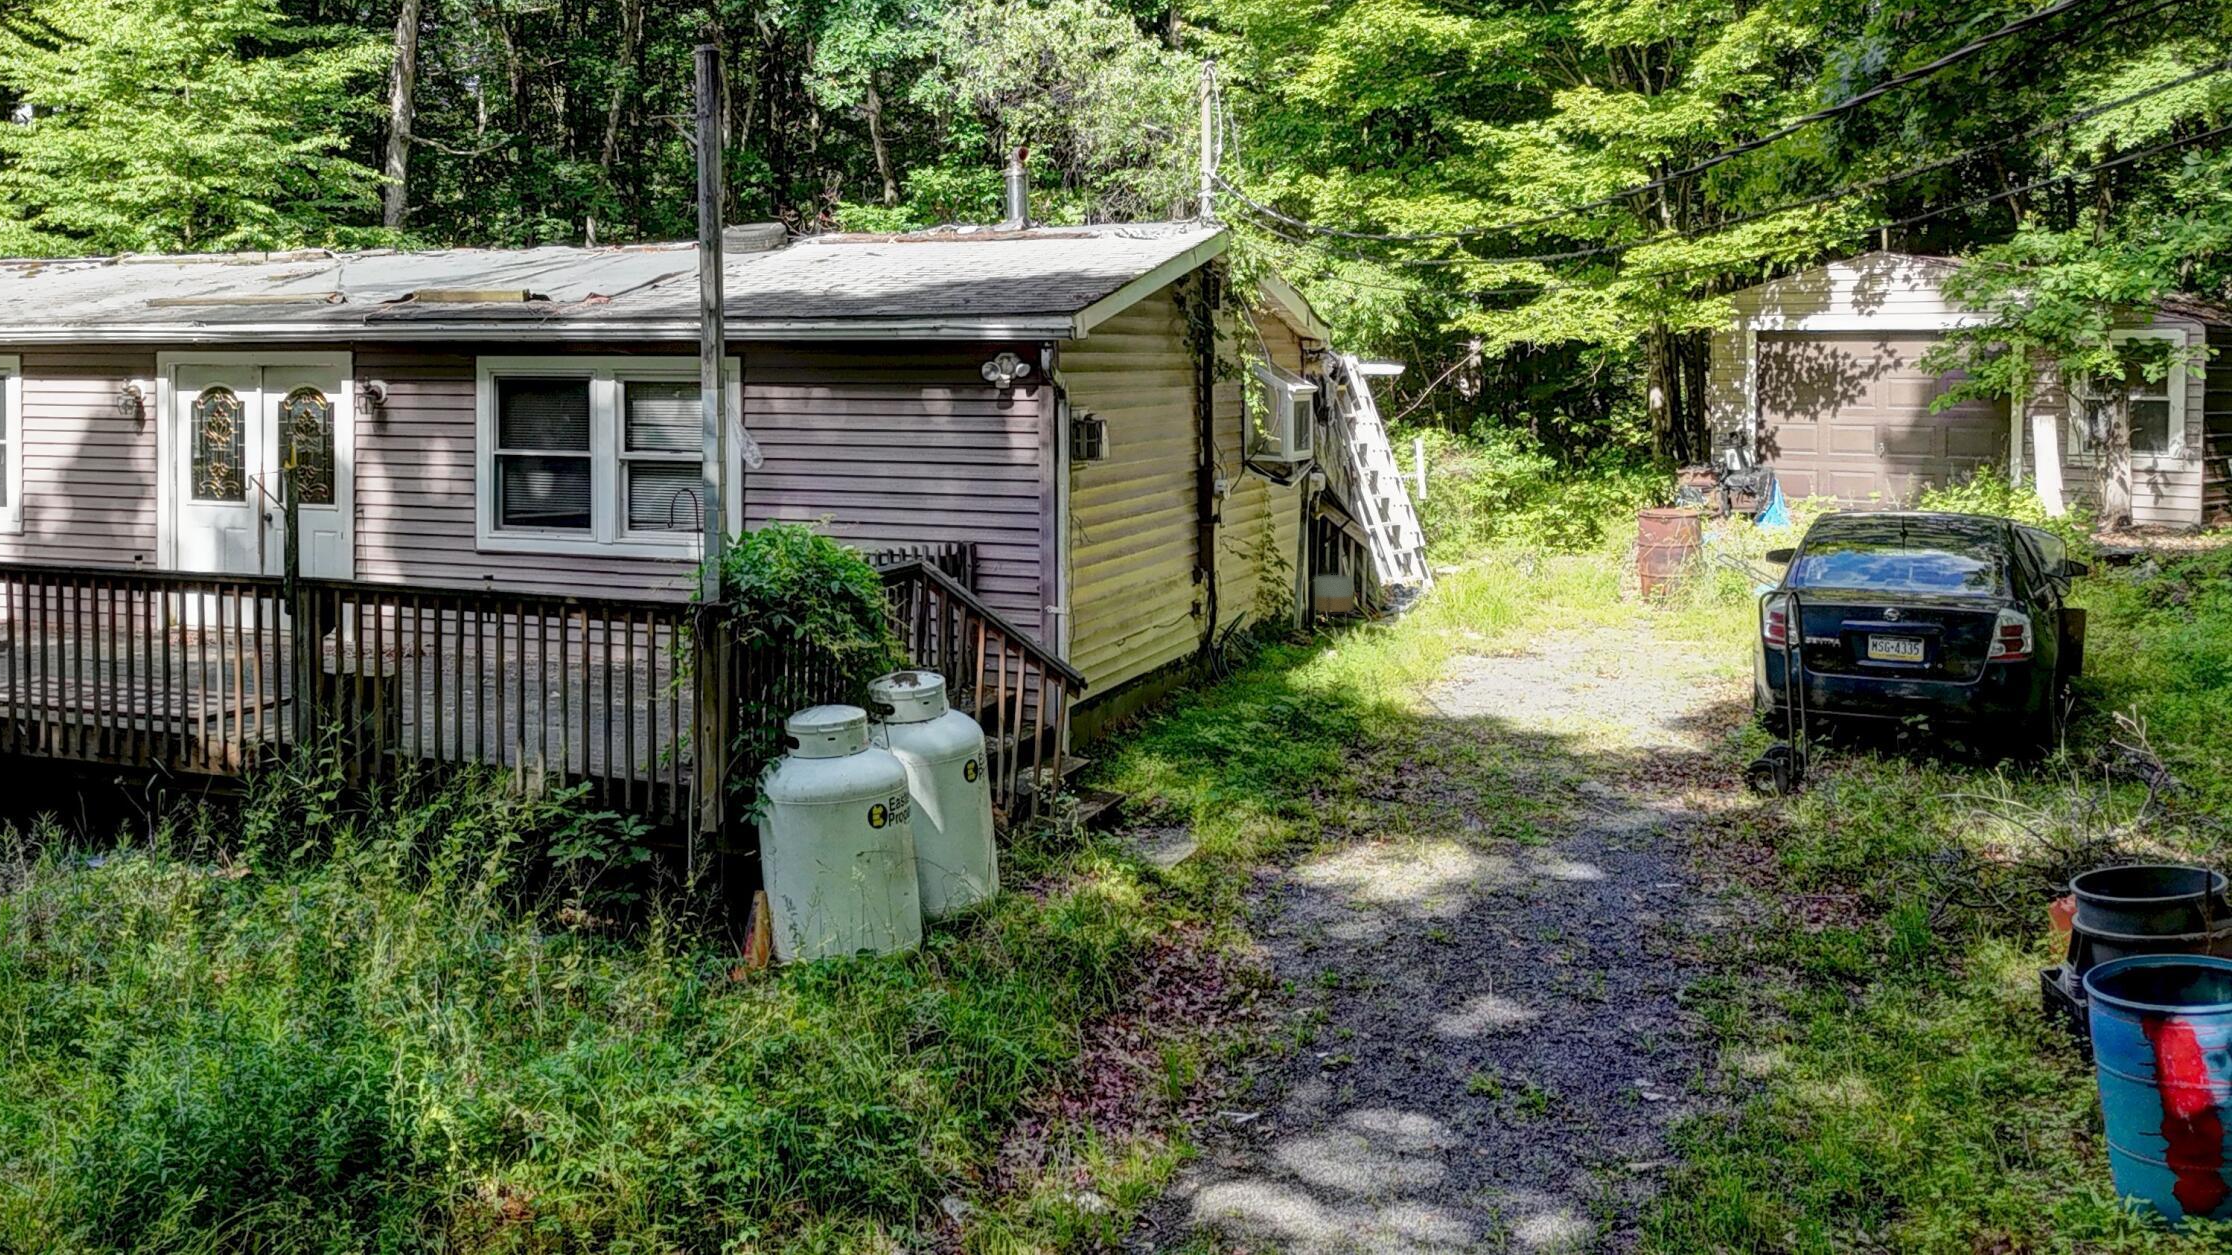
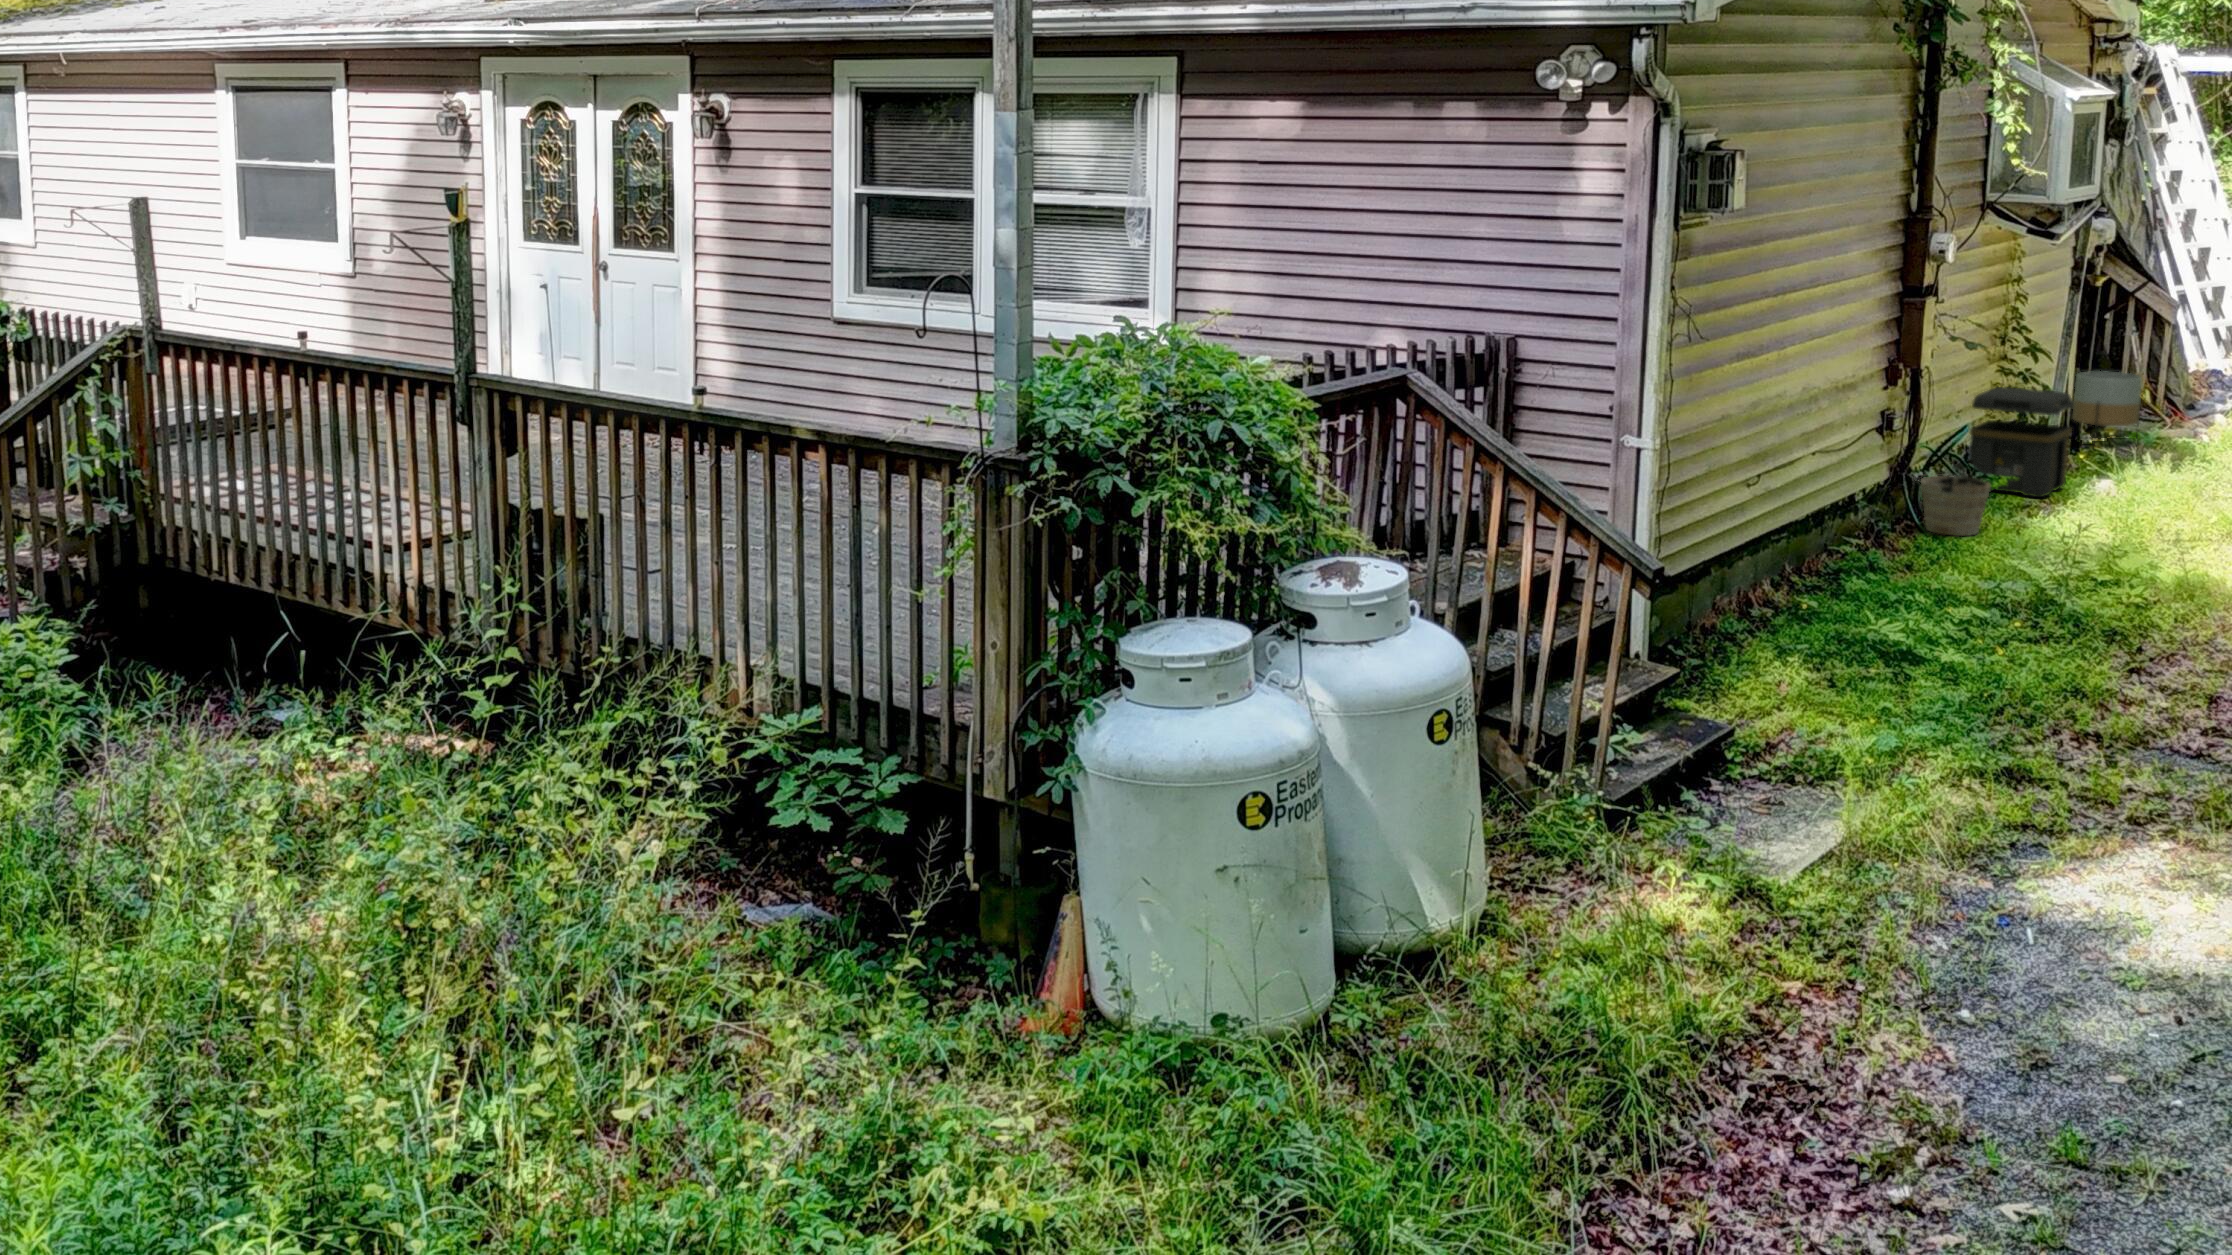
toolbox: none [1255,586,1315,659] -> present [1970,387,2074,497]
bucket: none [1225,643,1271,685] -> present [1915,474,1990,536]

